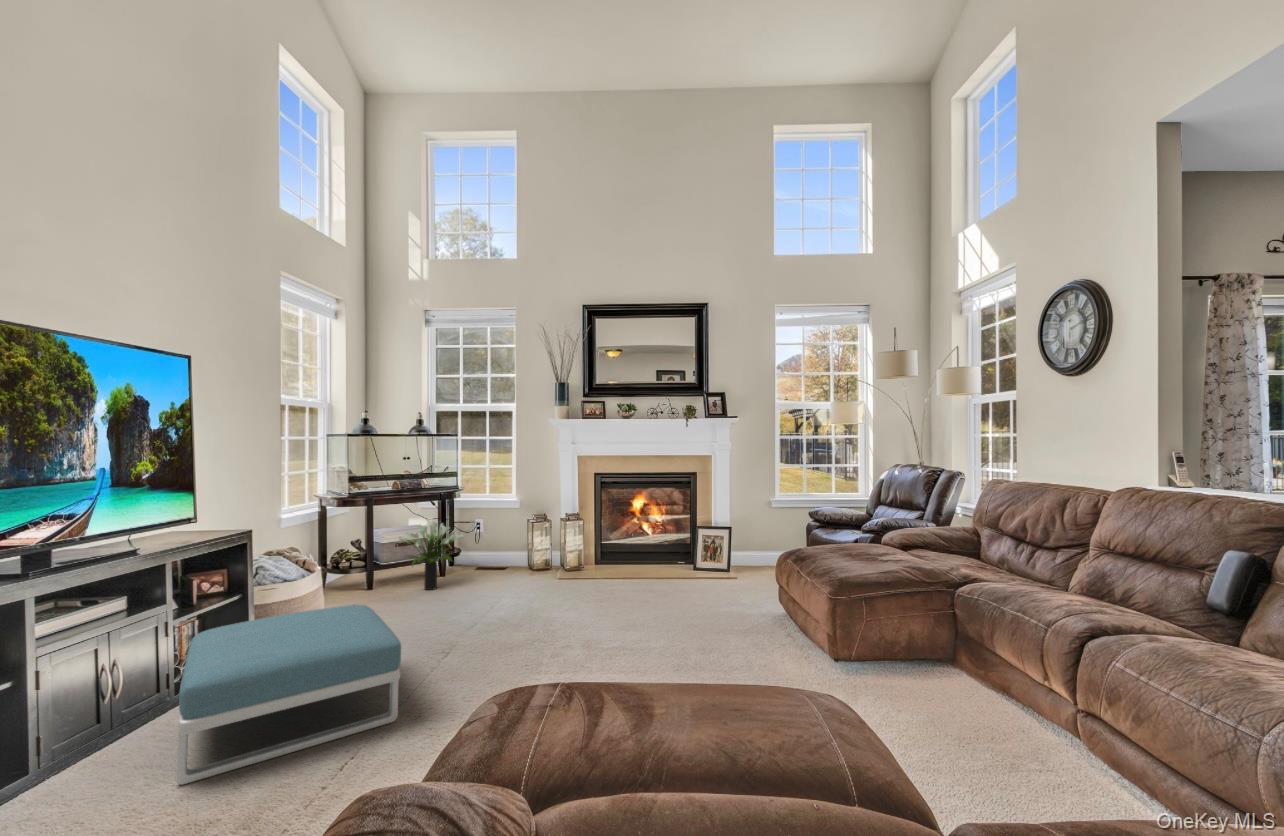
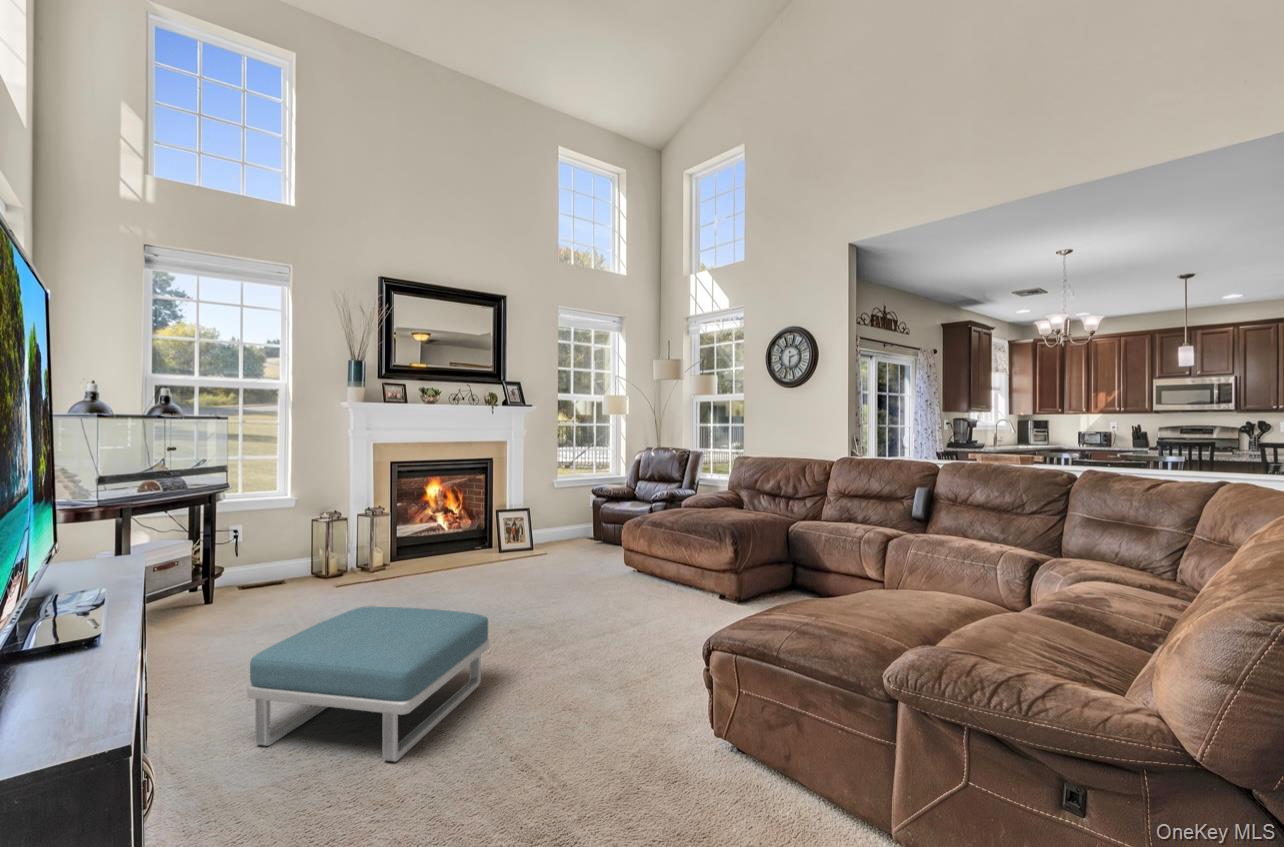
potted plant: present [399,522,464,590] -> none [192,529,283,613]

